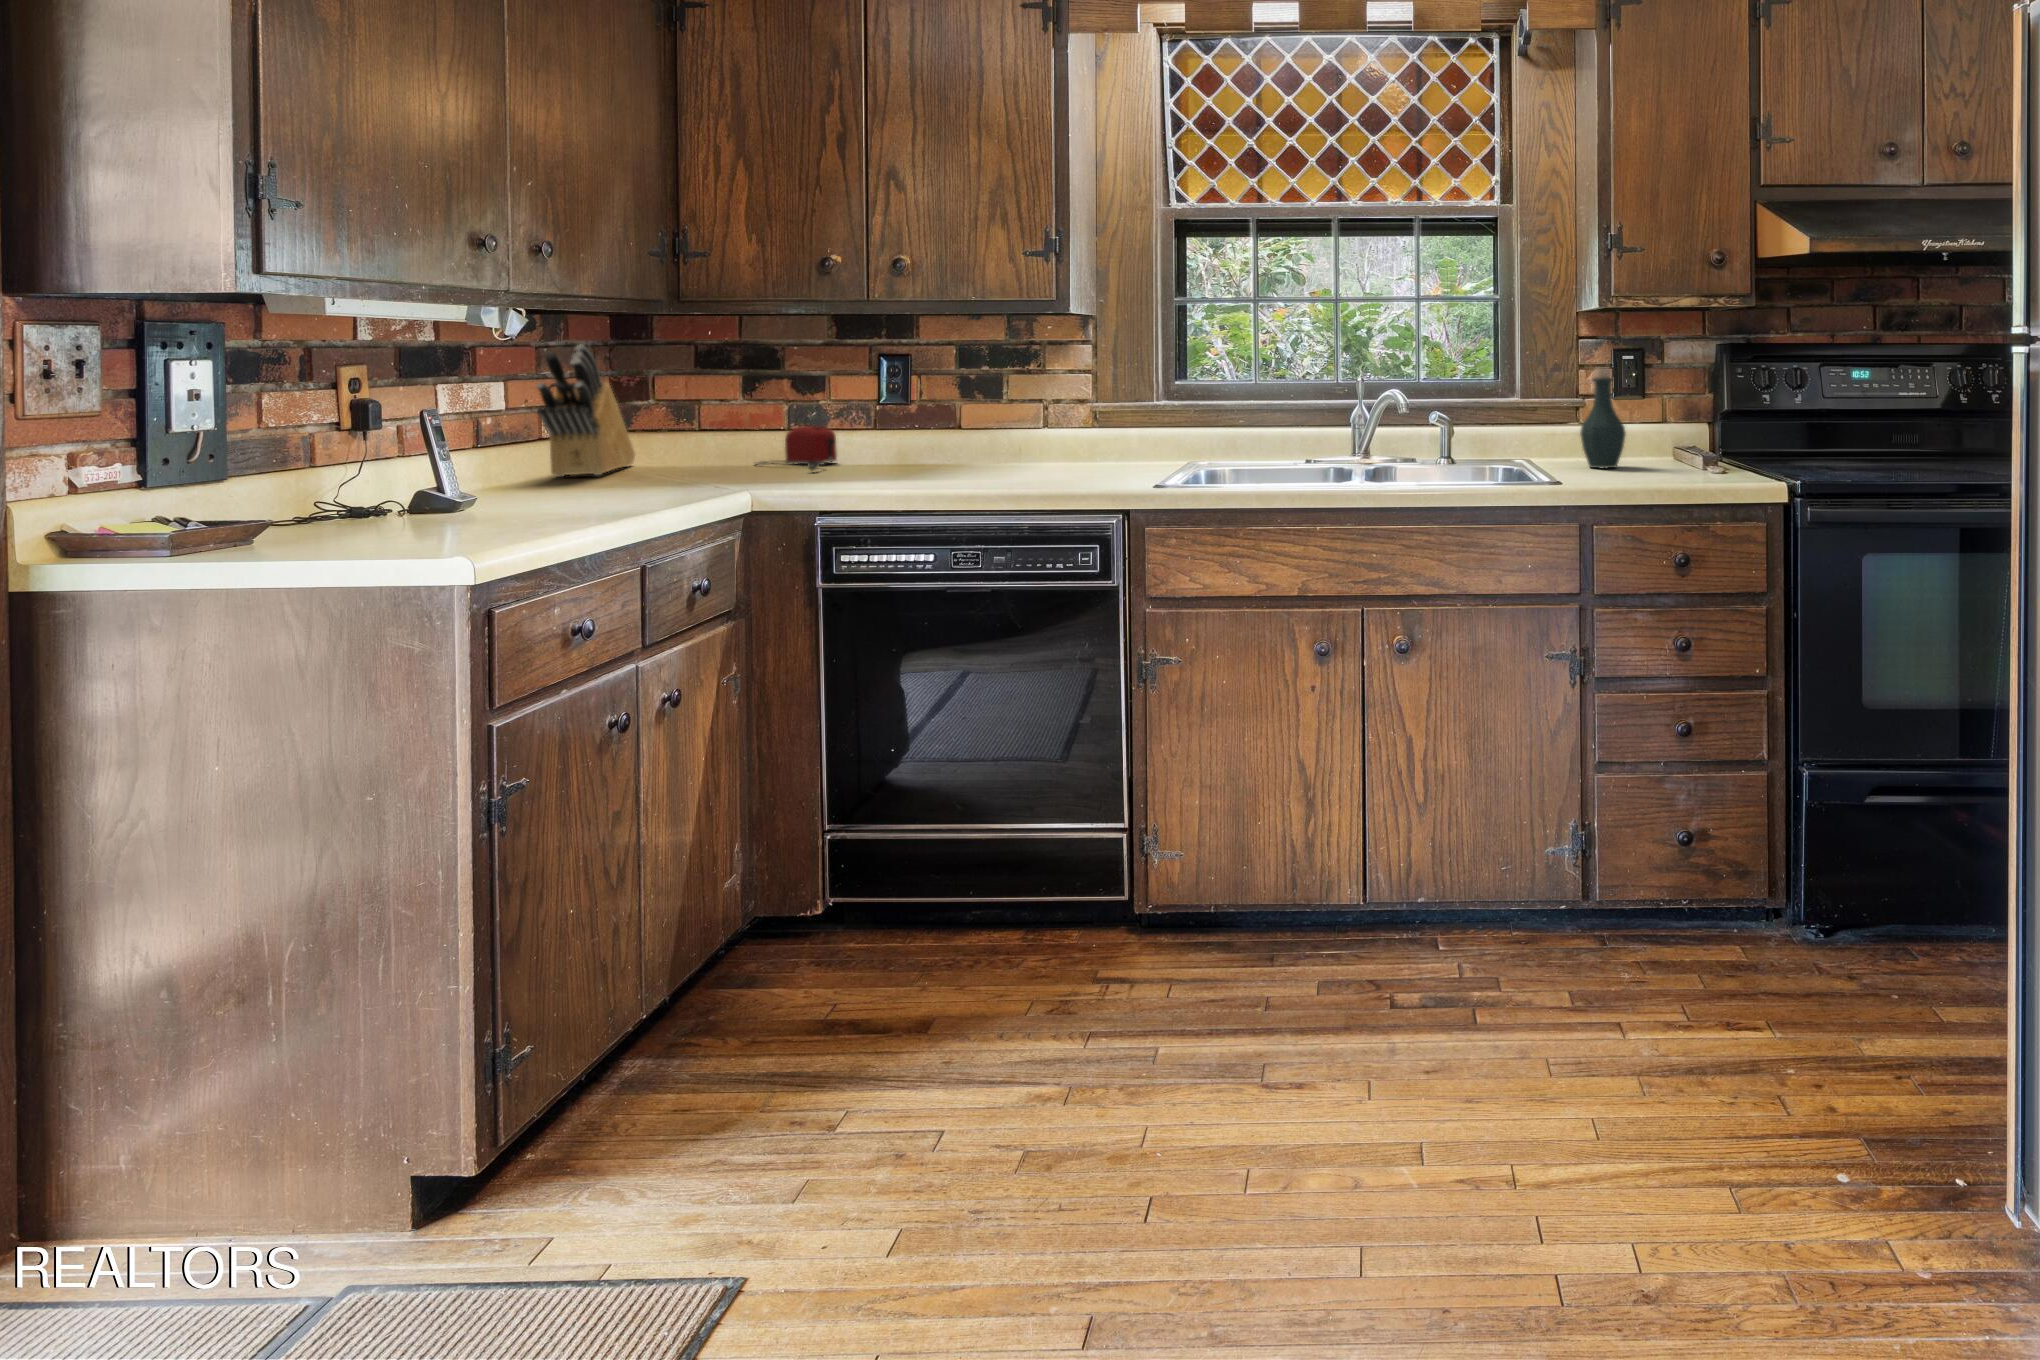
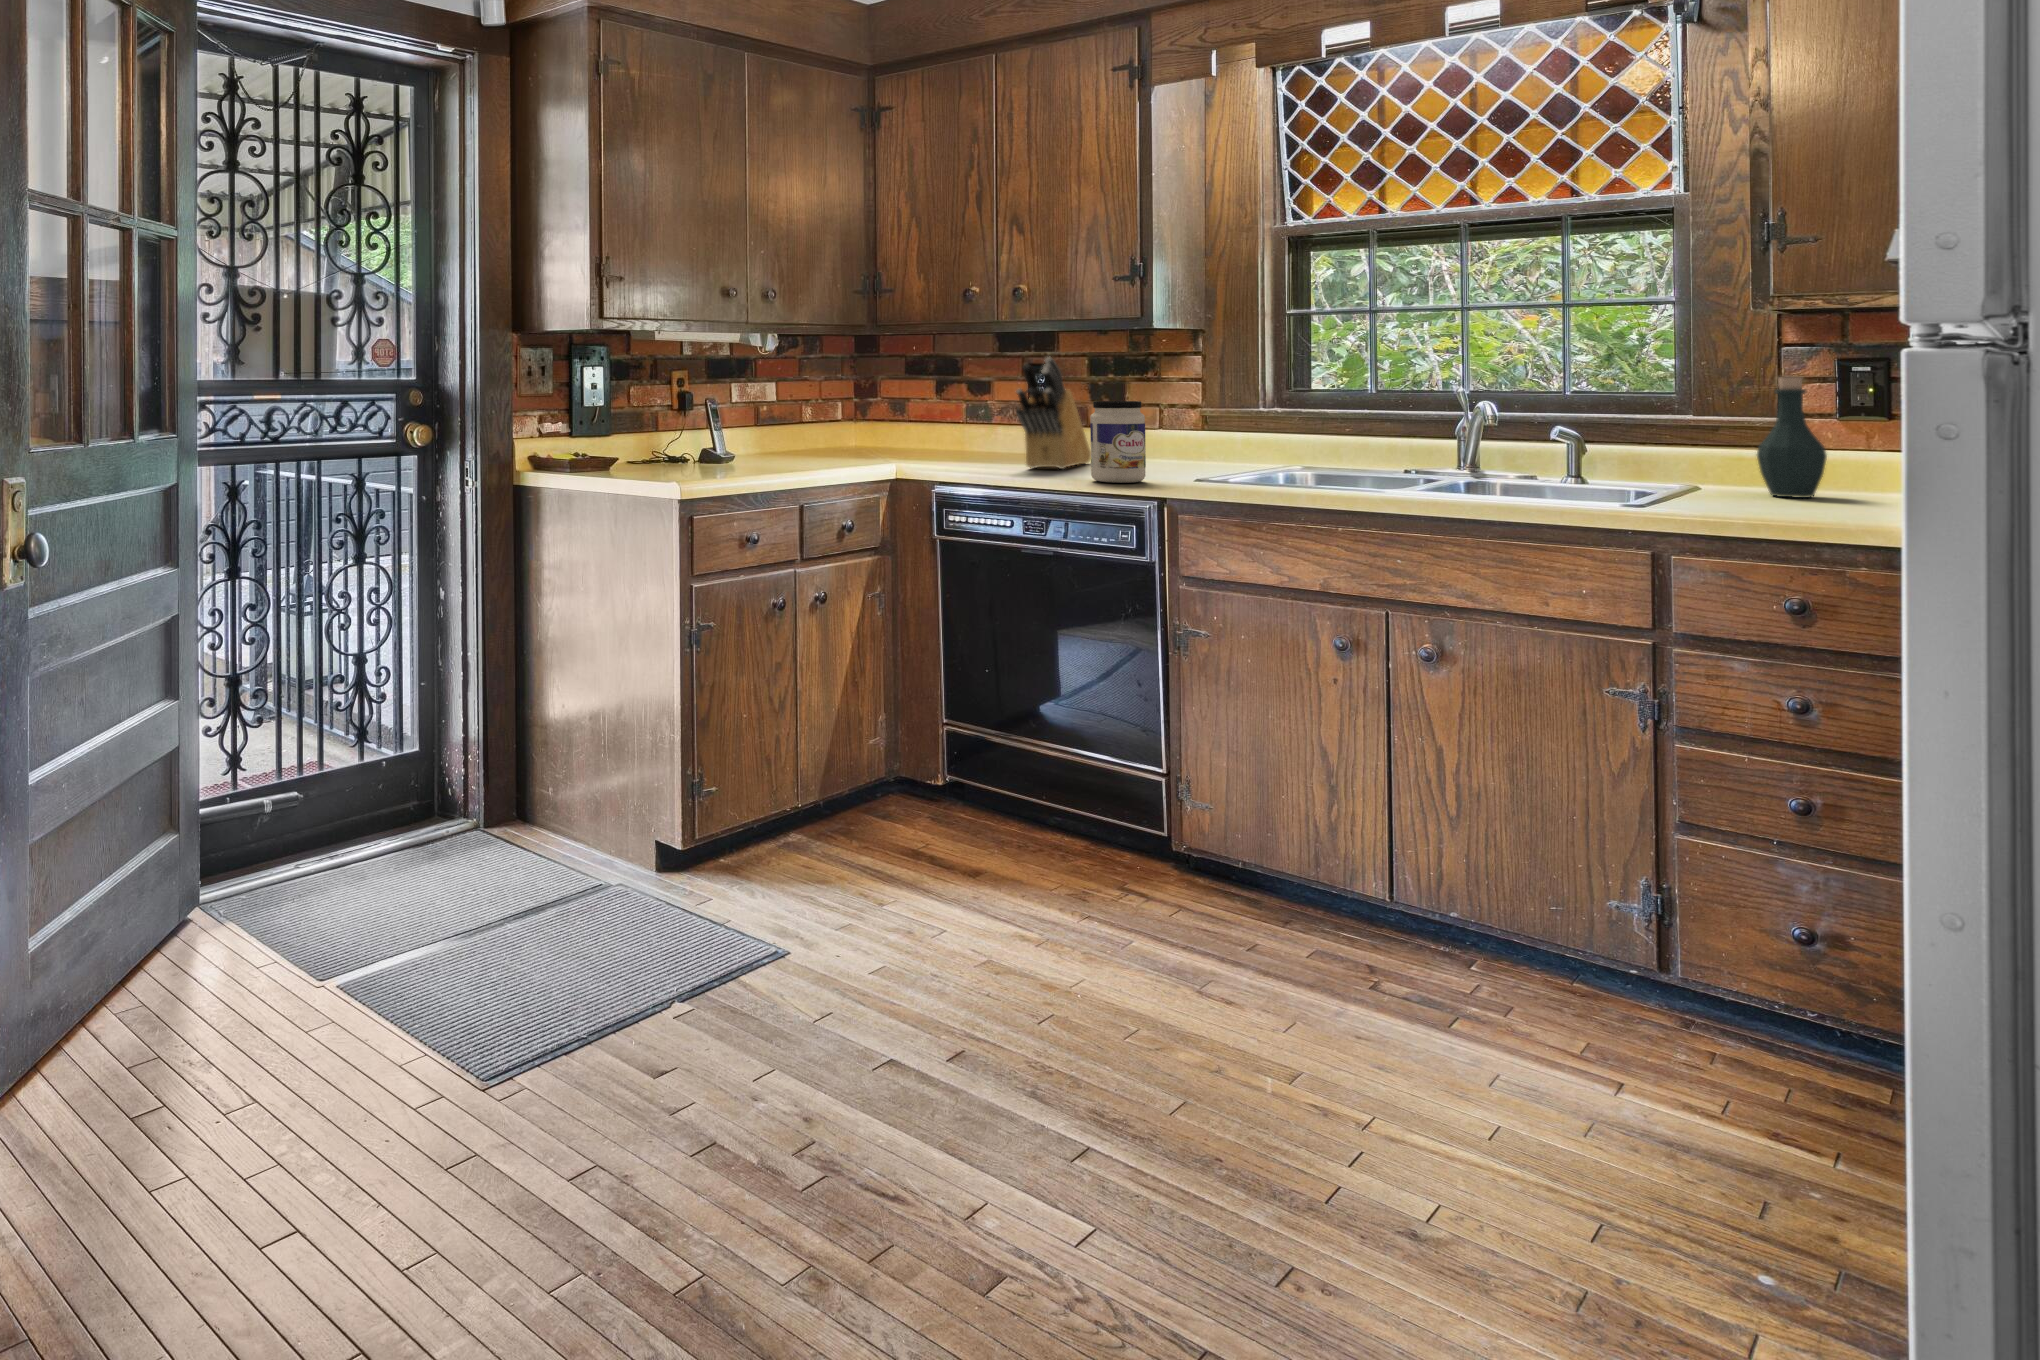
knife block: present [537,345,635,477] -> present [1016,357,1090,469]
jar: none [1035,400,1098,498] -> present [1090,401,1146,483]
toaster: present [757,425,837,470] -> none [936,423,996,456]

